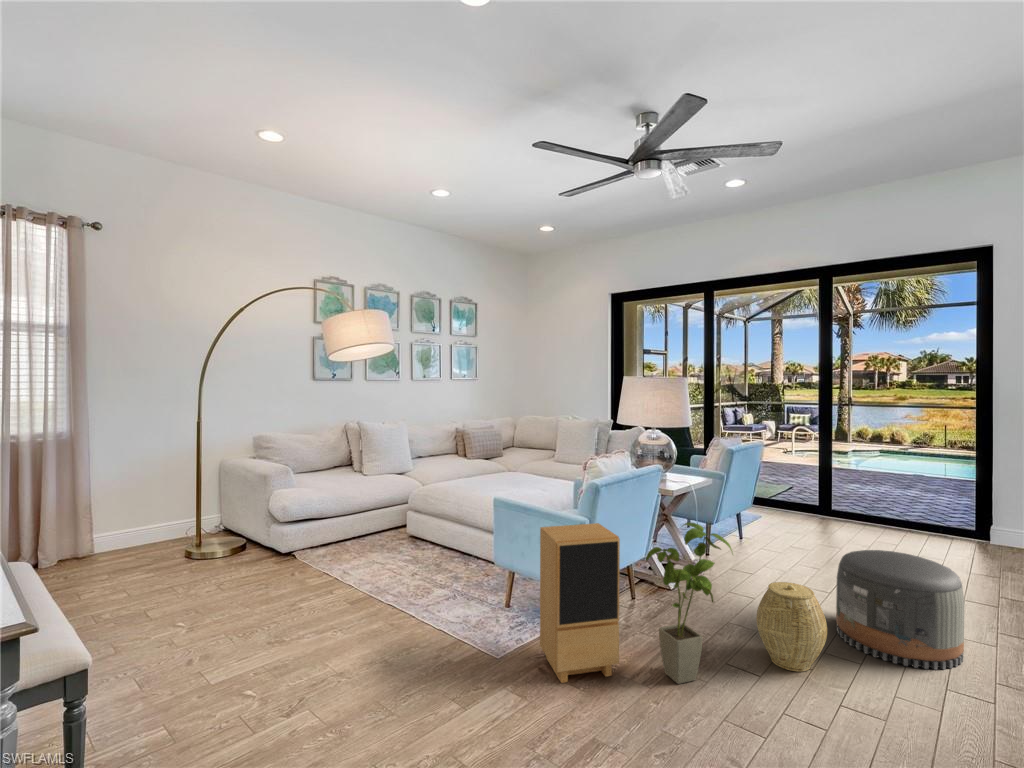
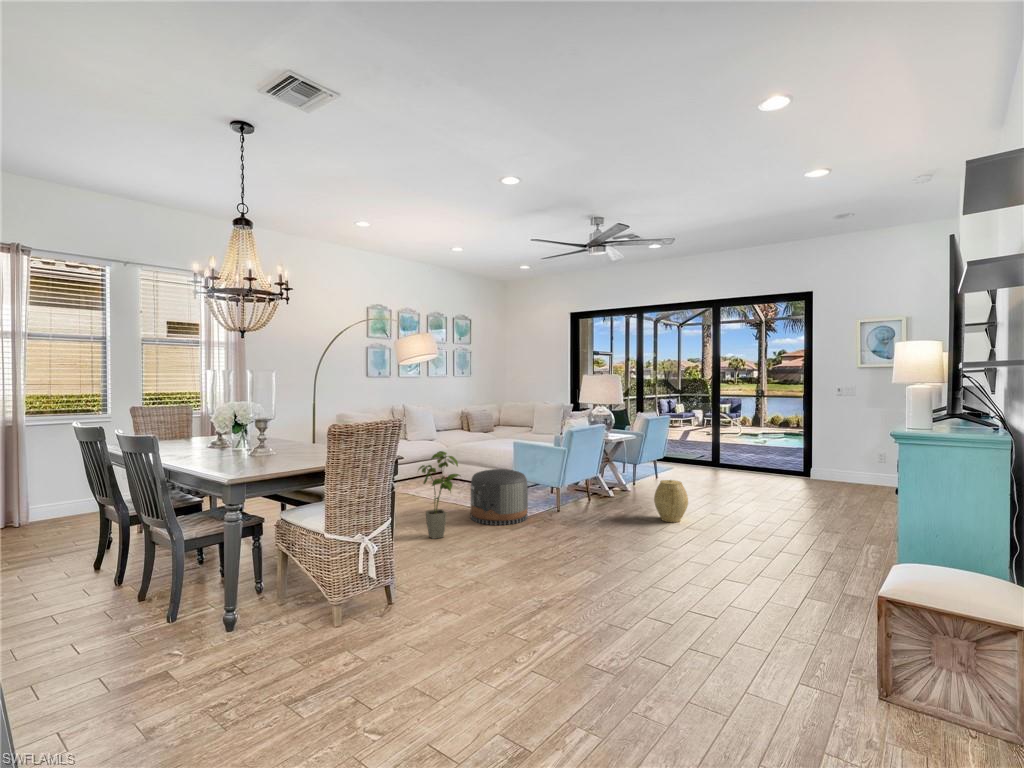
house plant: present [646,522,732,684] -> present [418,451,460,539]
speaker: present [540,523,620,683] -> none [541,450,584,528]
pouf: present [836,550,965,670] -> present [471,469,528,525]

